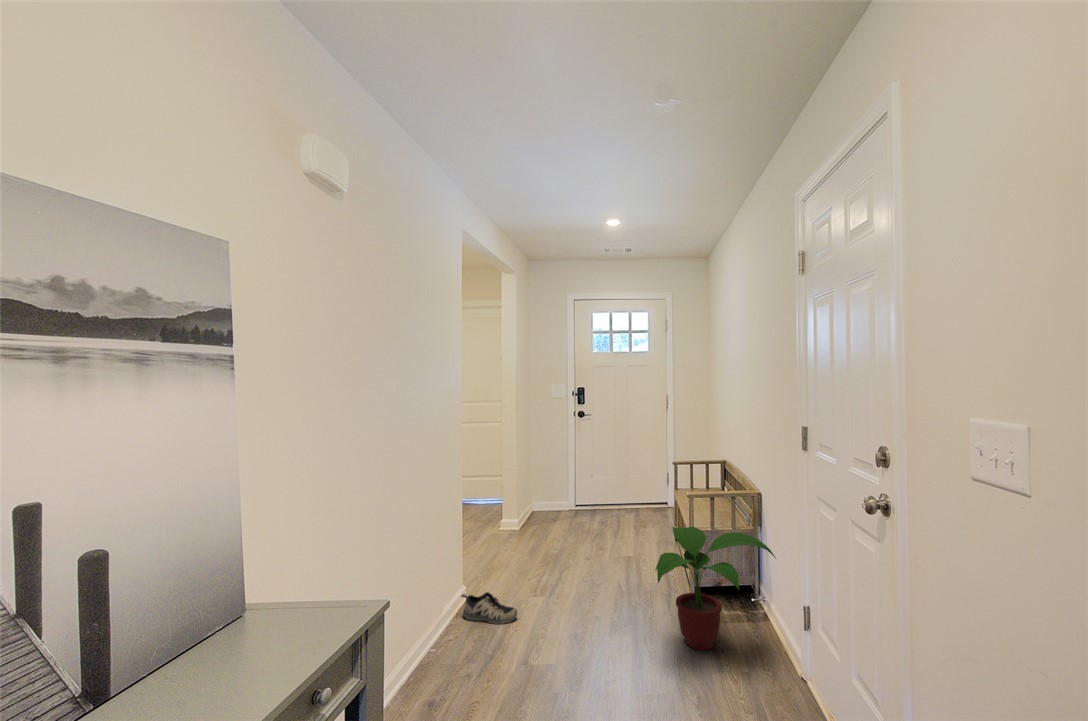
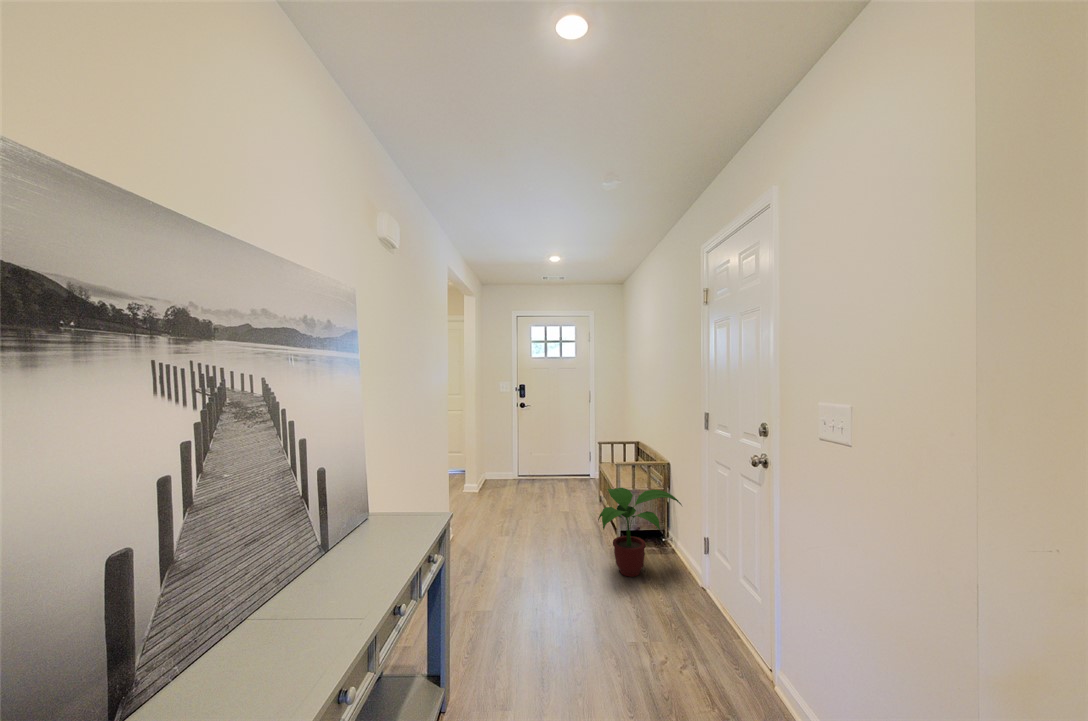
shoe: present [461,592,517,624] -> none [445,549,491,573]

